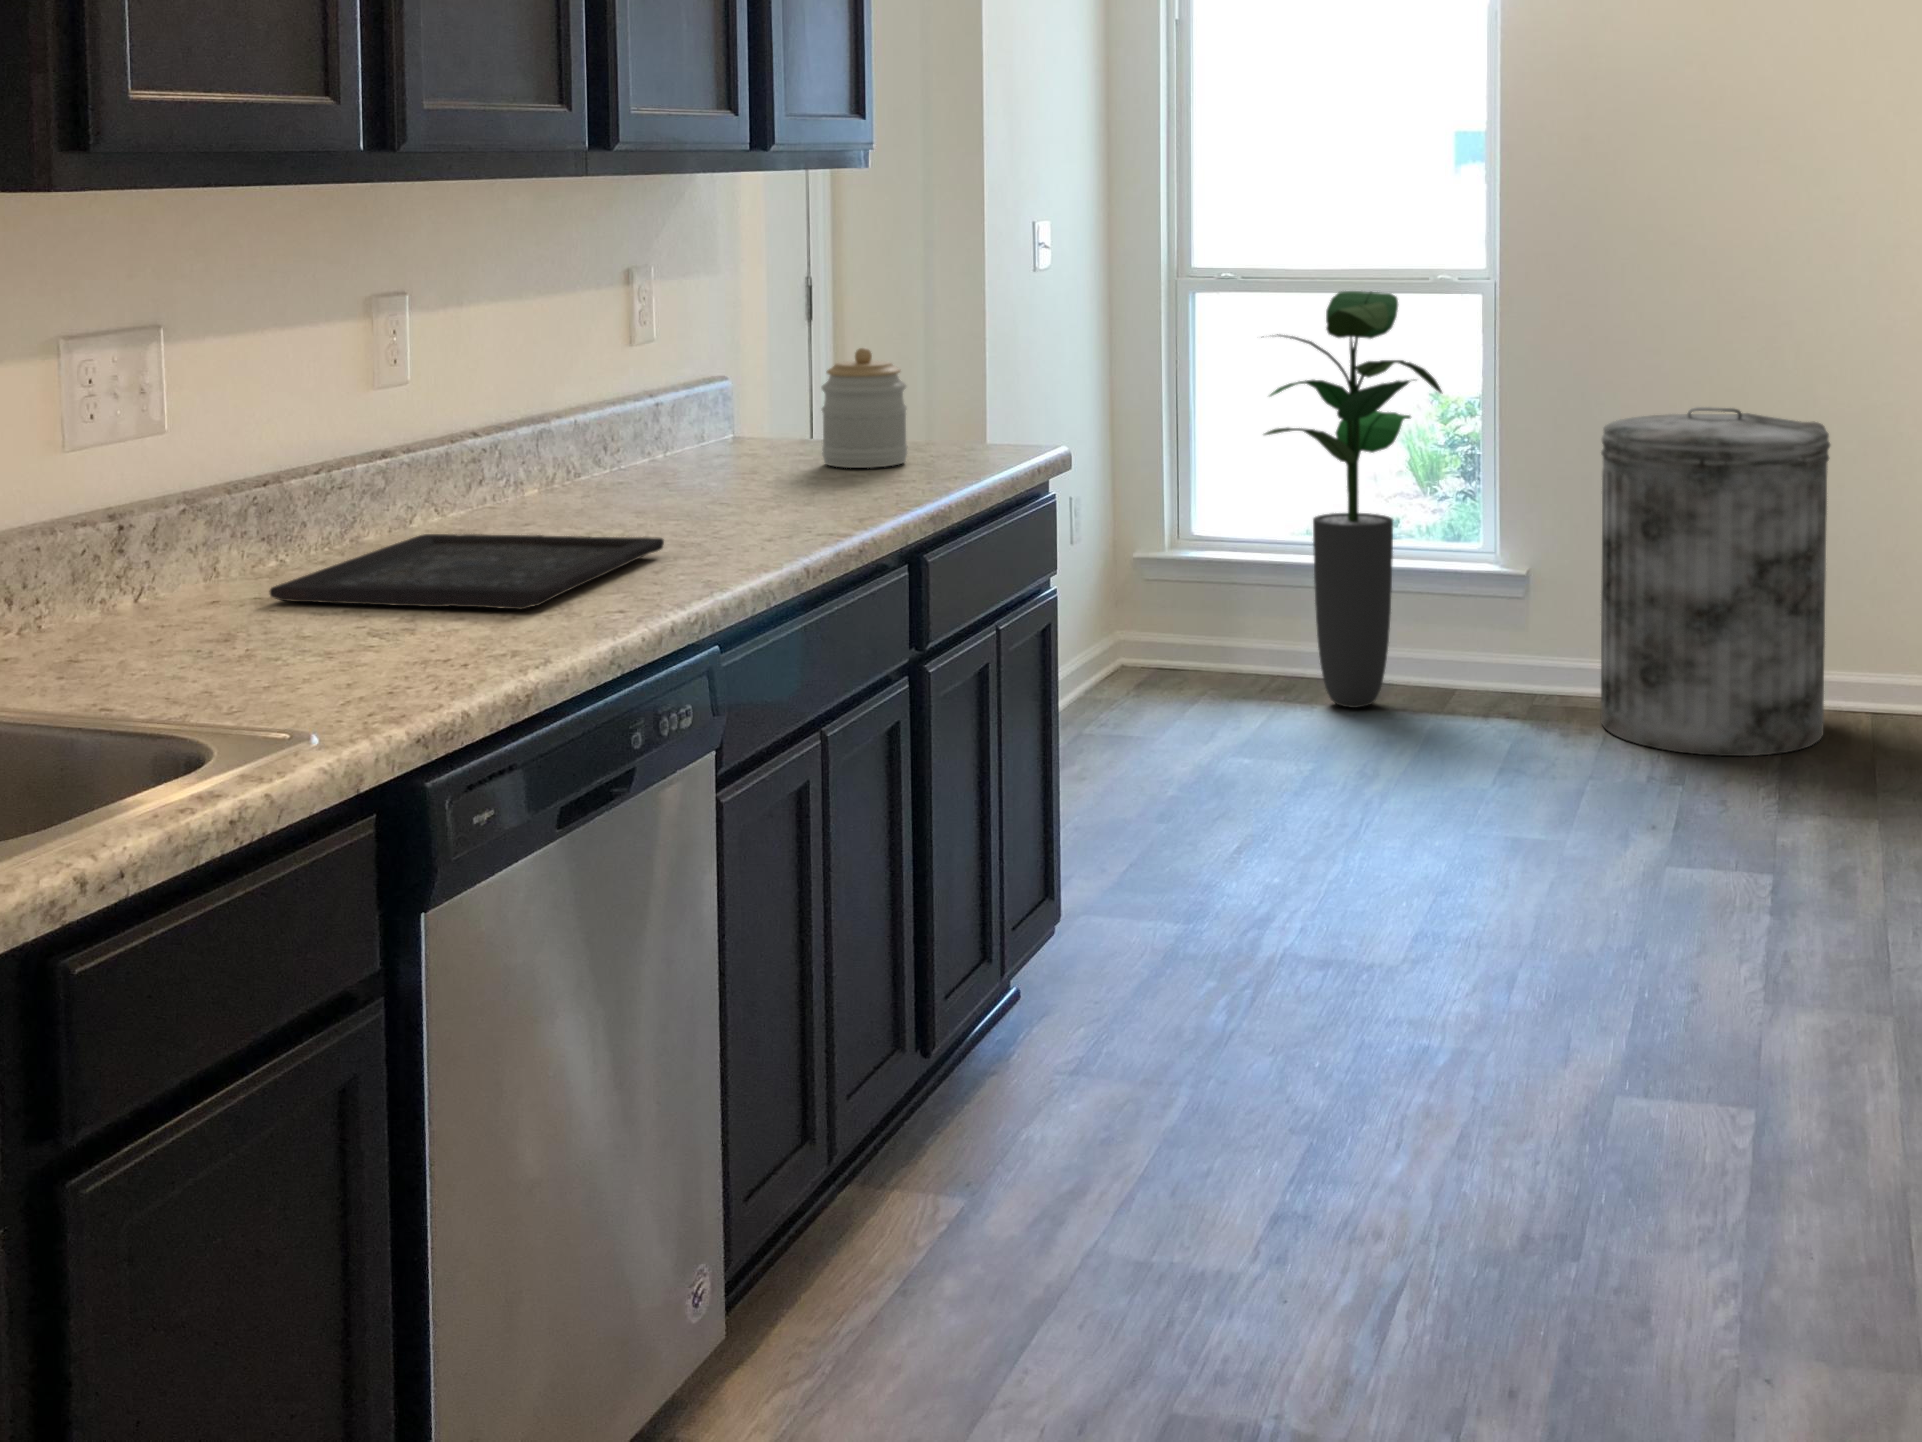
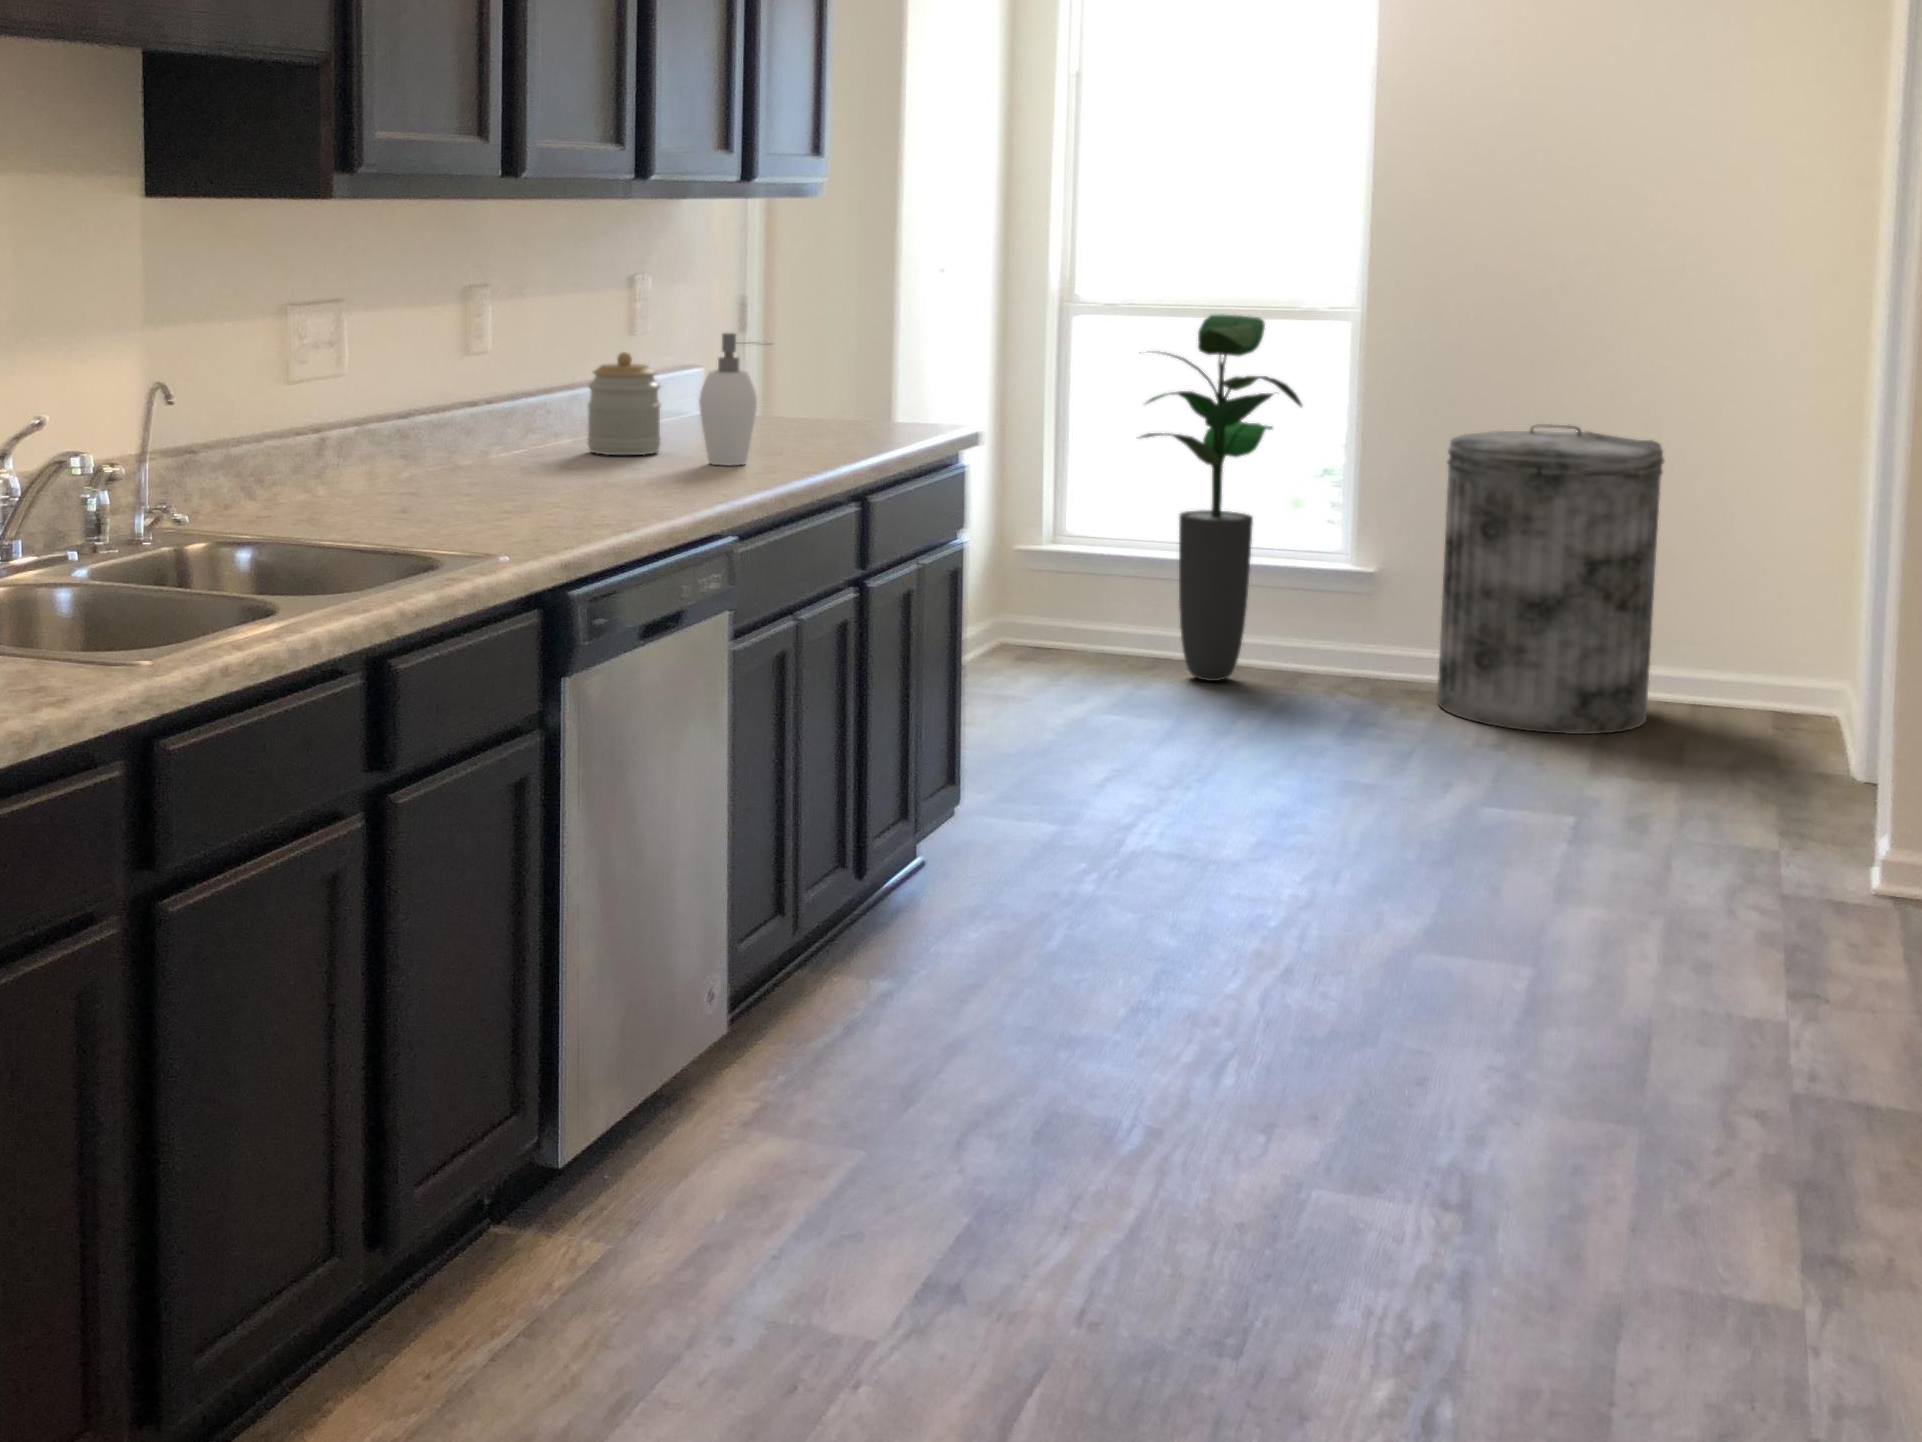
jar: present [821,348,908,468] -> present [588,352,661,455]
soap dispenser: none [692,352,786,529] -> present [699,333,765,465]
tray: present [270,534,664,609] -> none [420,459,685,503]

